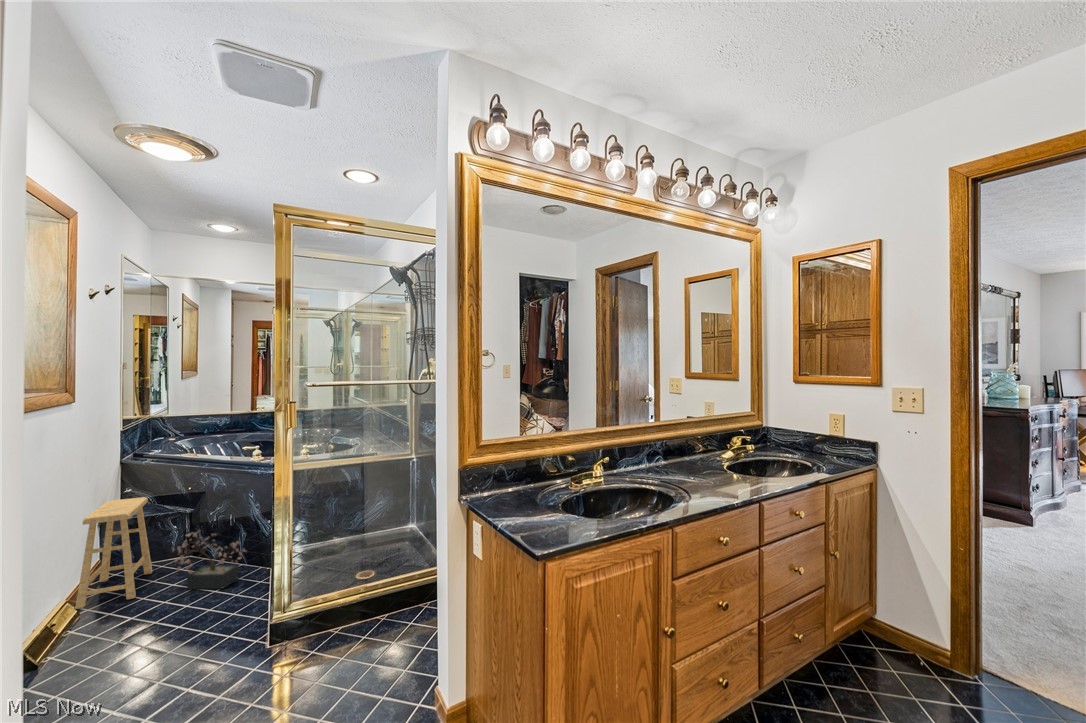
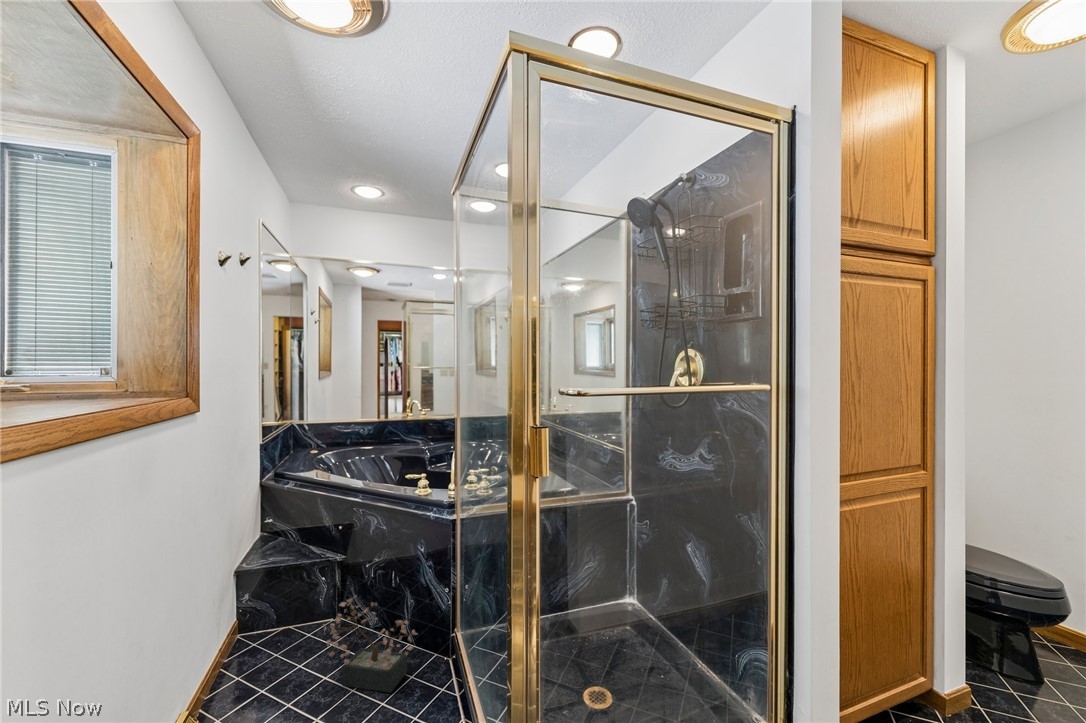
footstool: present [75,497,152,609] -> none [208,540,298,703]

